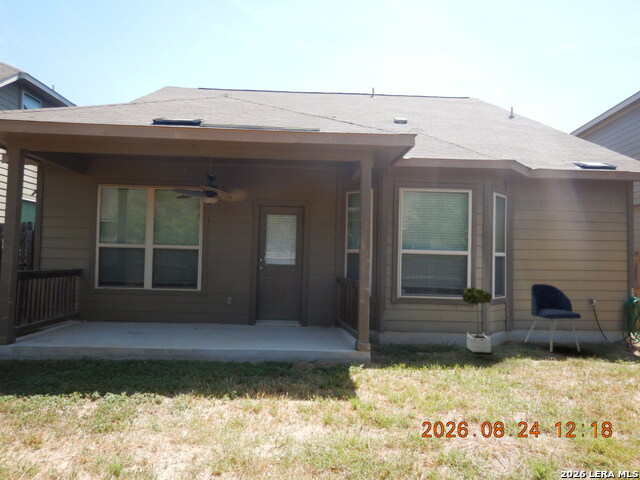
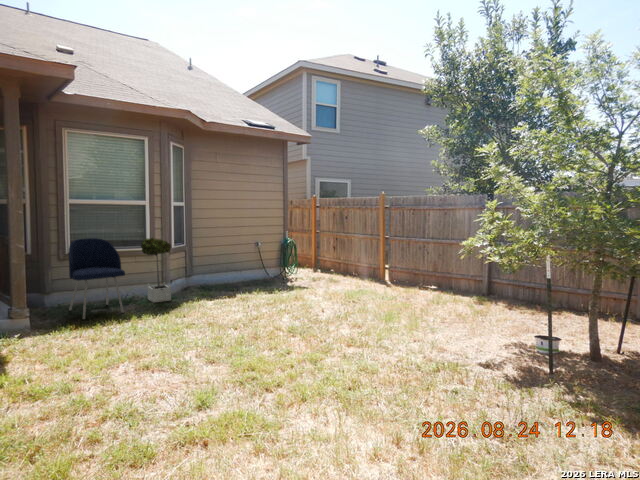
chair: present [525,284,581,352] -> present [69,238,125,319]

